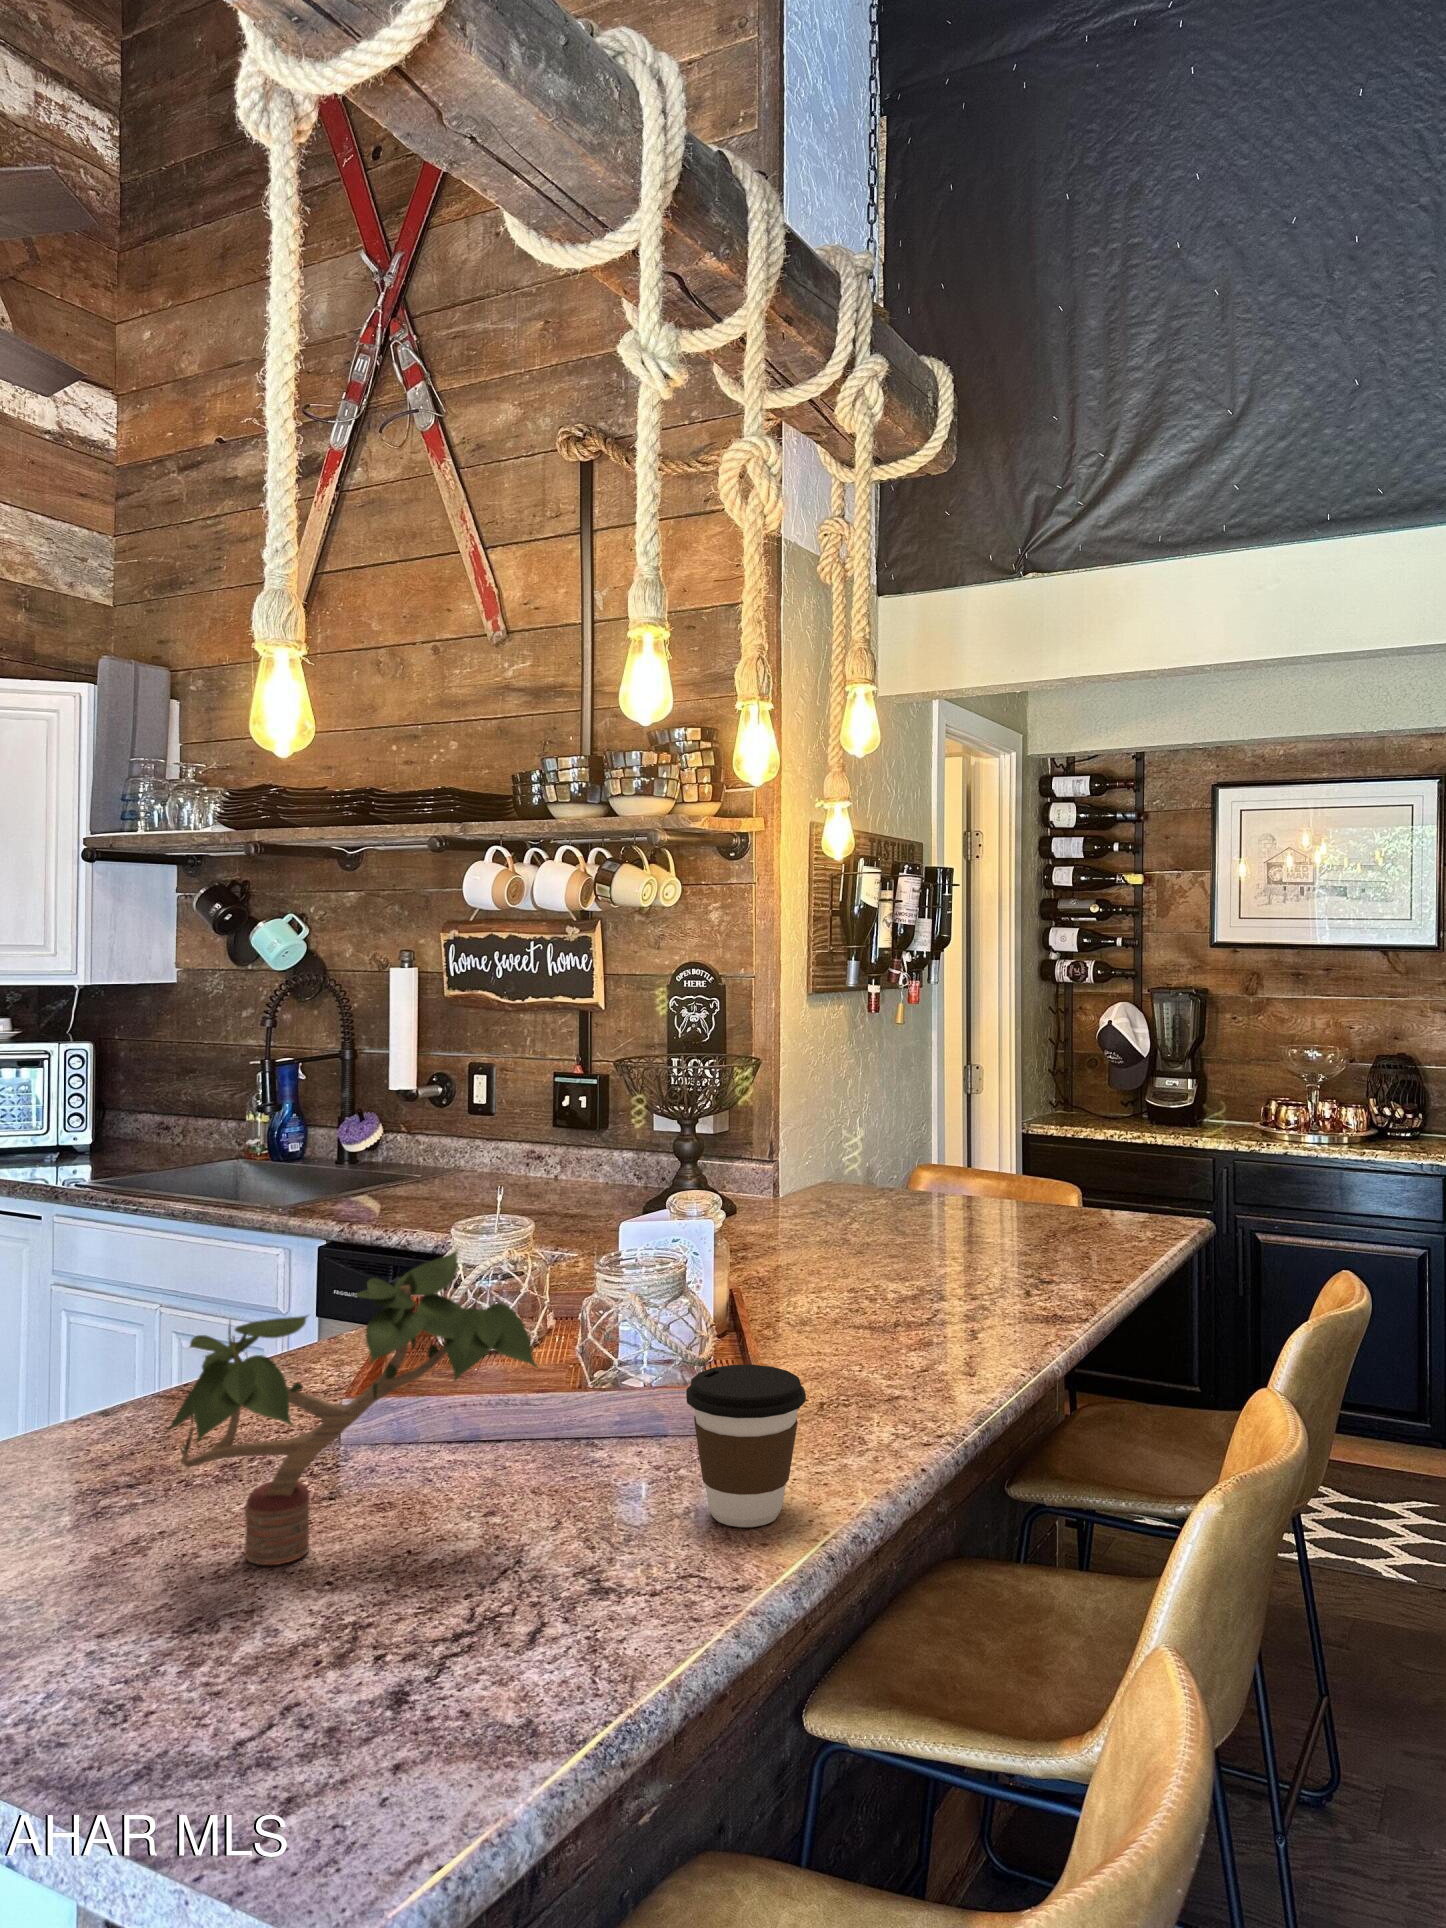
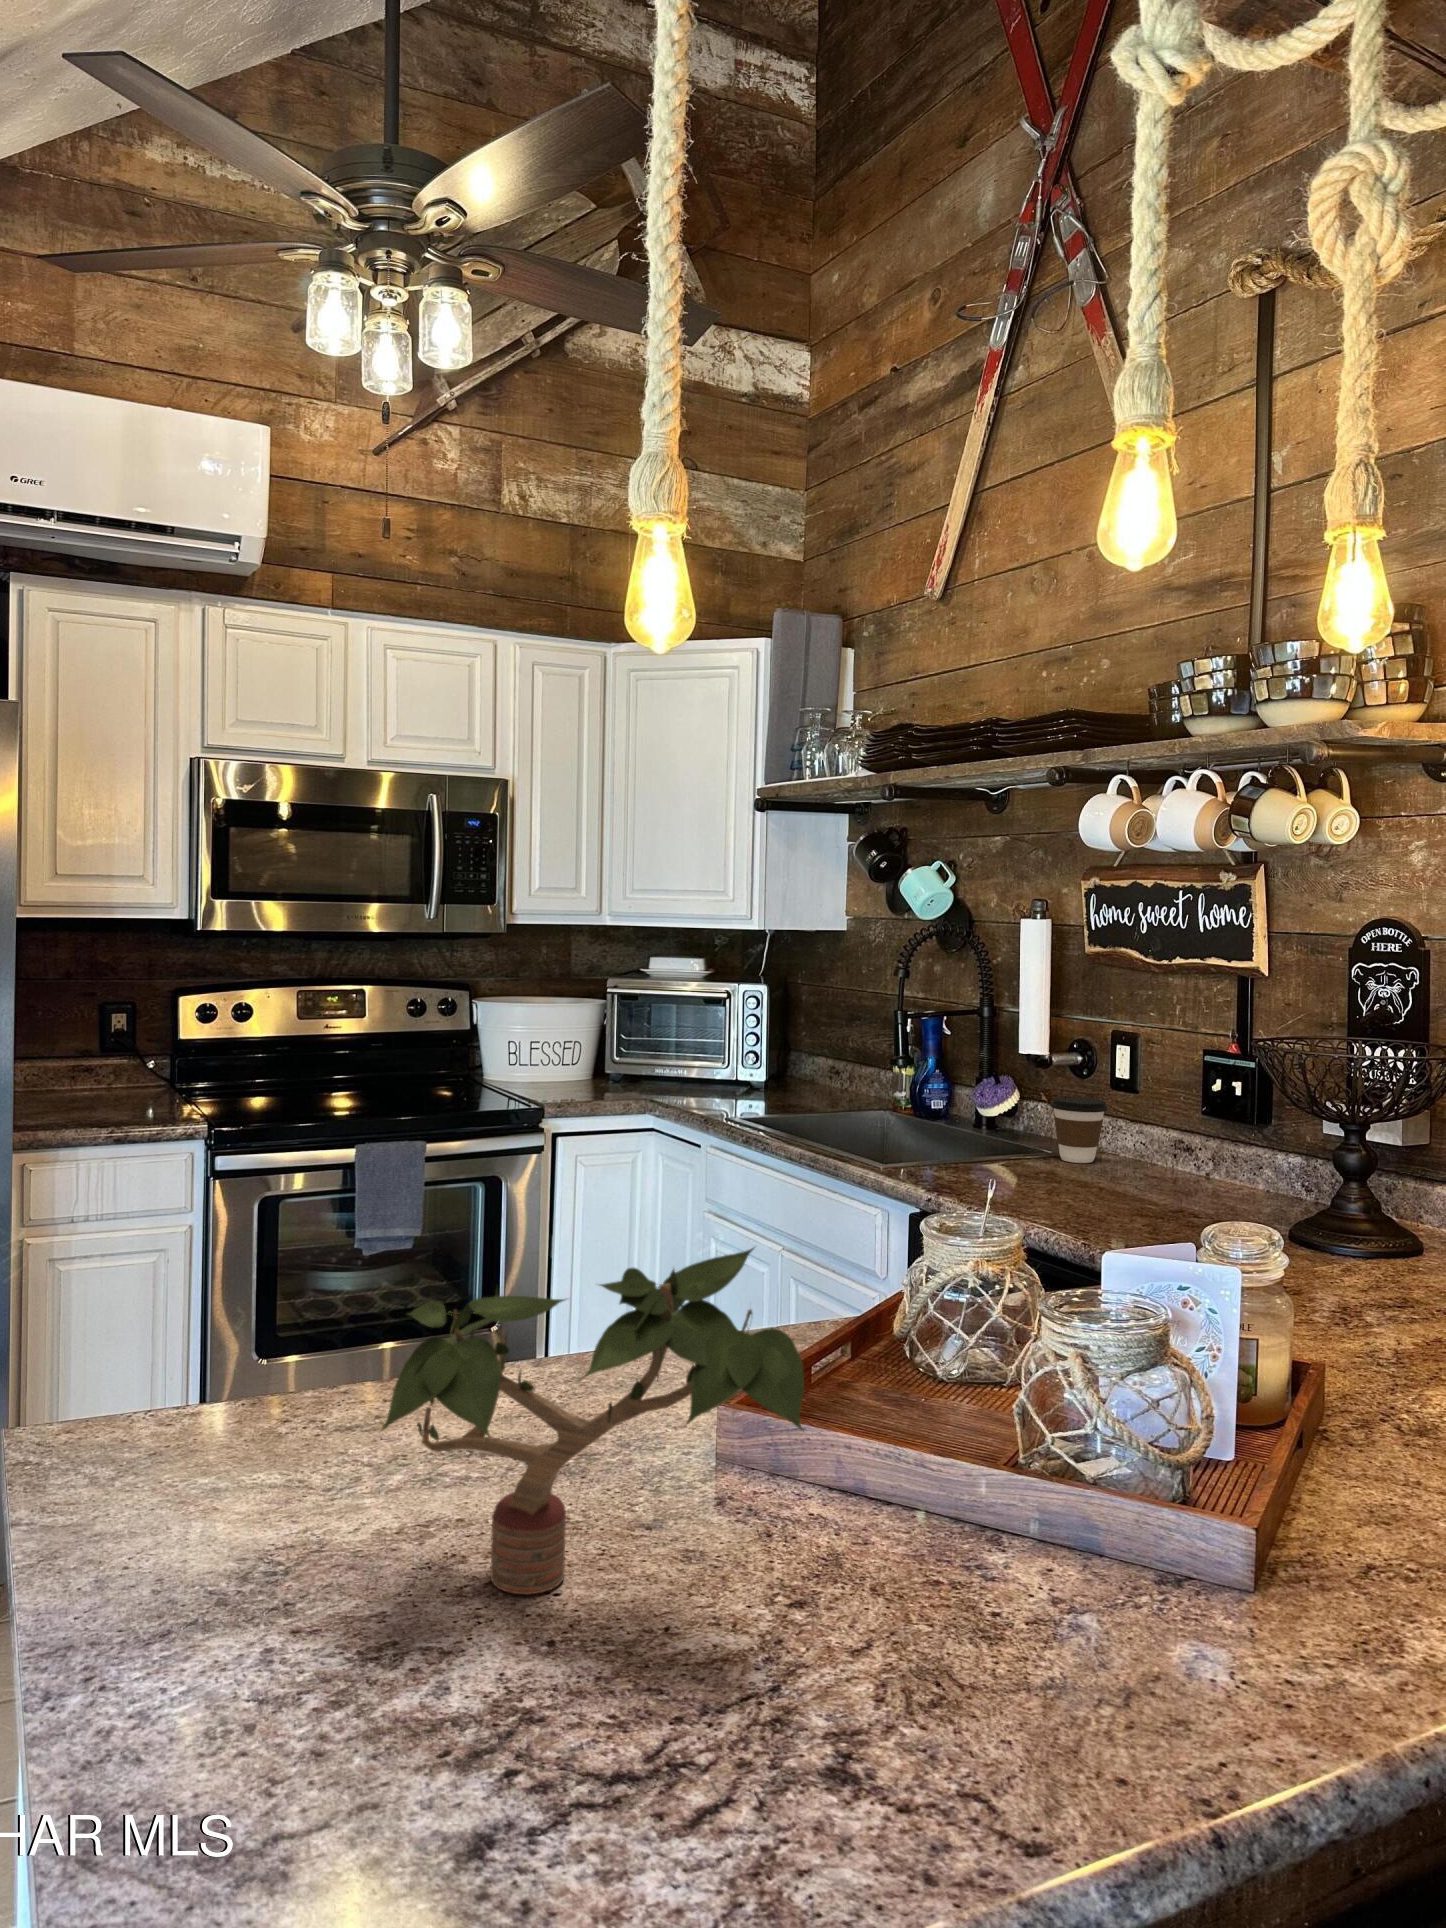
coffee cup: present [686,1365,806,1527] -> present [1051,1097,1108,1163]

